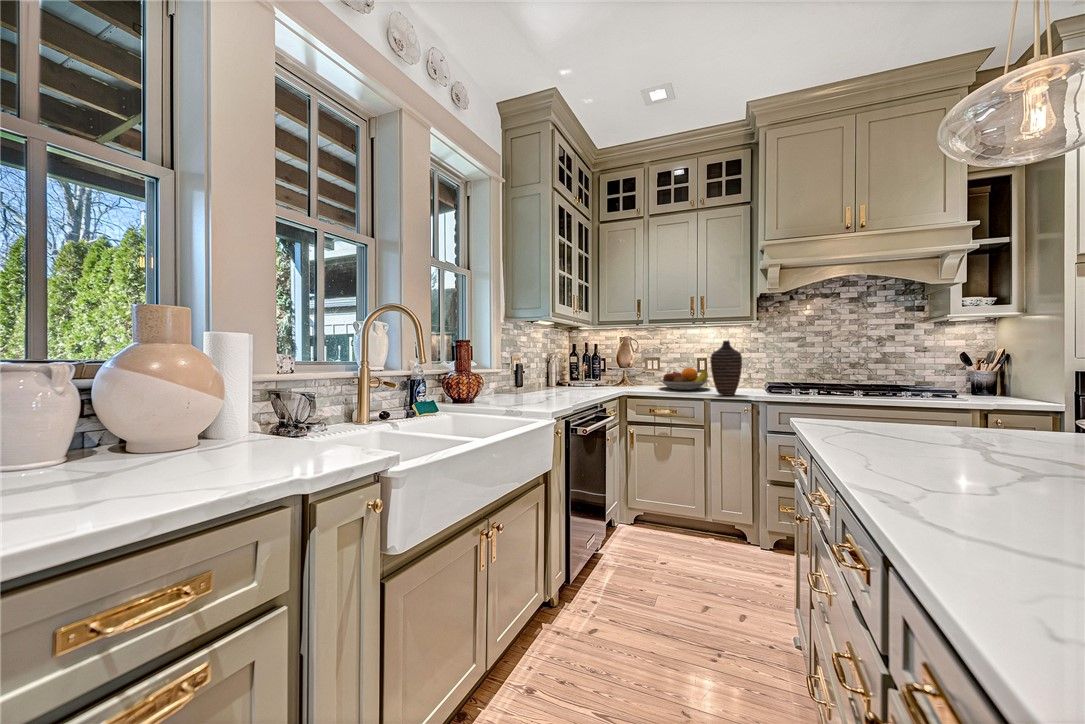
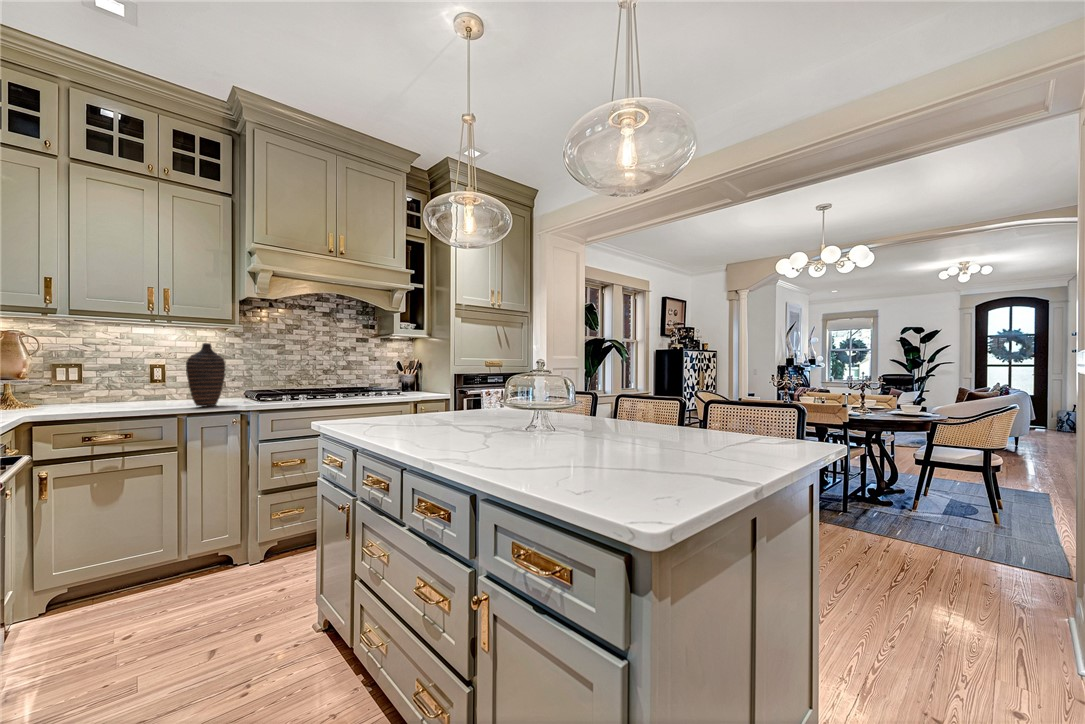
fruit bowl: present [659,368,709,390] -> none [91,377,176,405]

